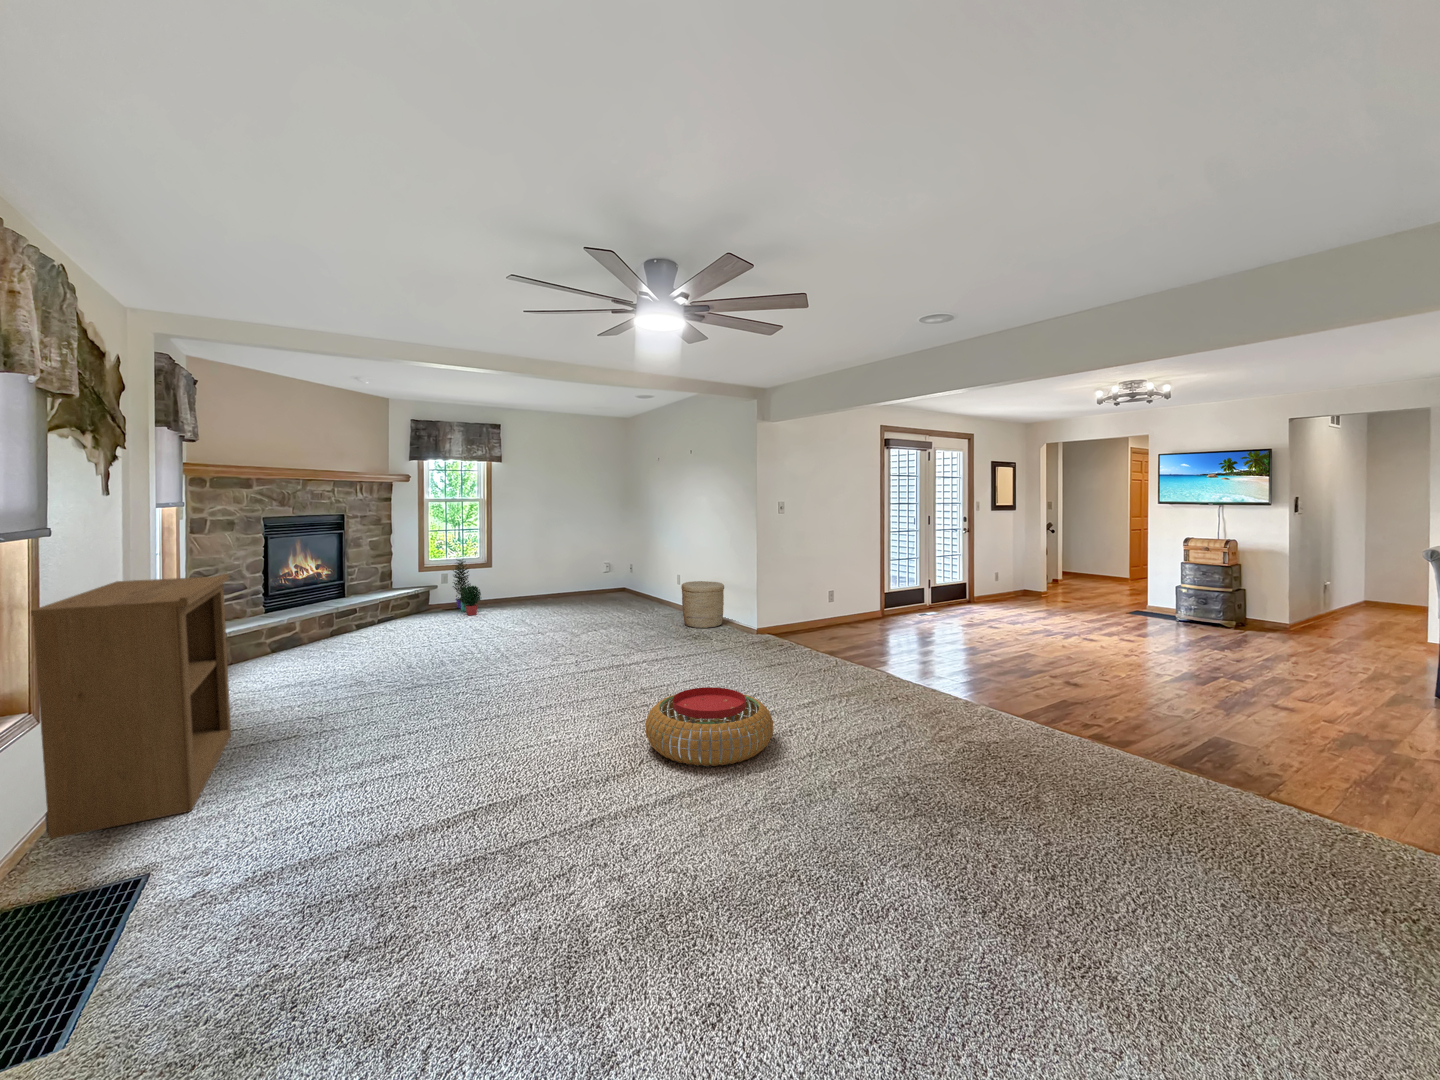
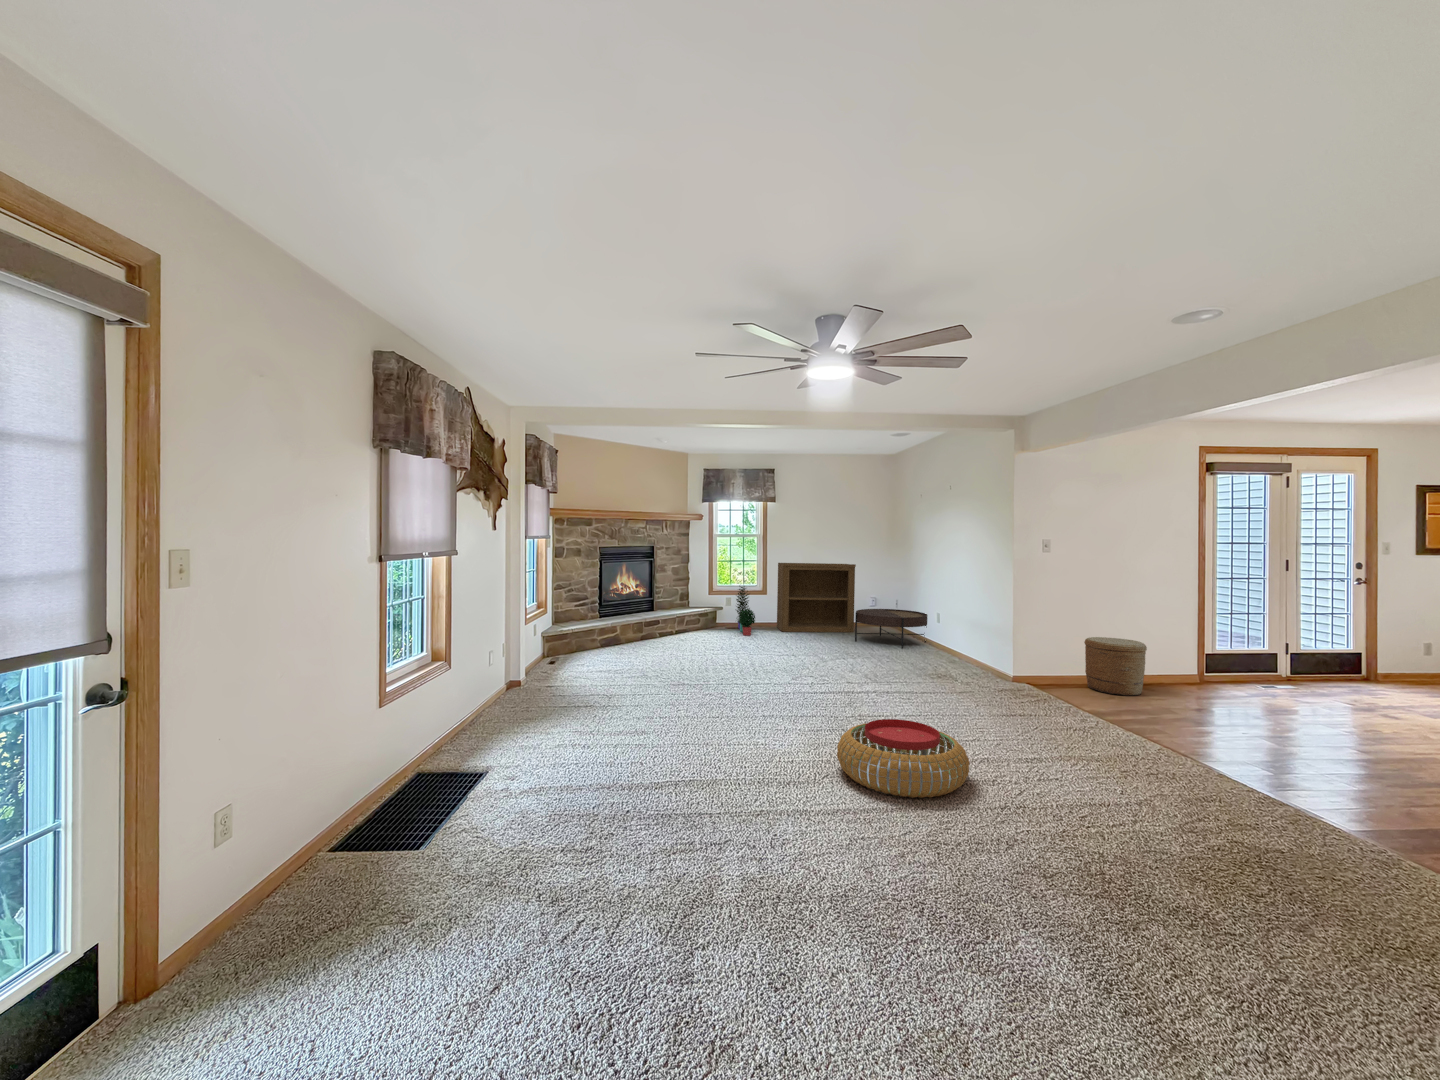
coffee table: none [594,573,664,611] -> present [855,609,927,649]
bookshelf: present [31,574,231,839] -> present [777,563,856,632]
woven basket: present [681,581,724,628] -> present [1084,637,1147,696]

